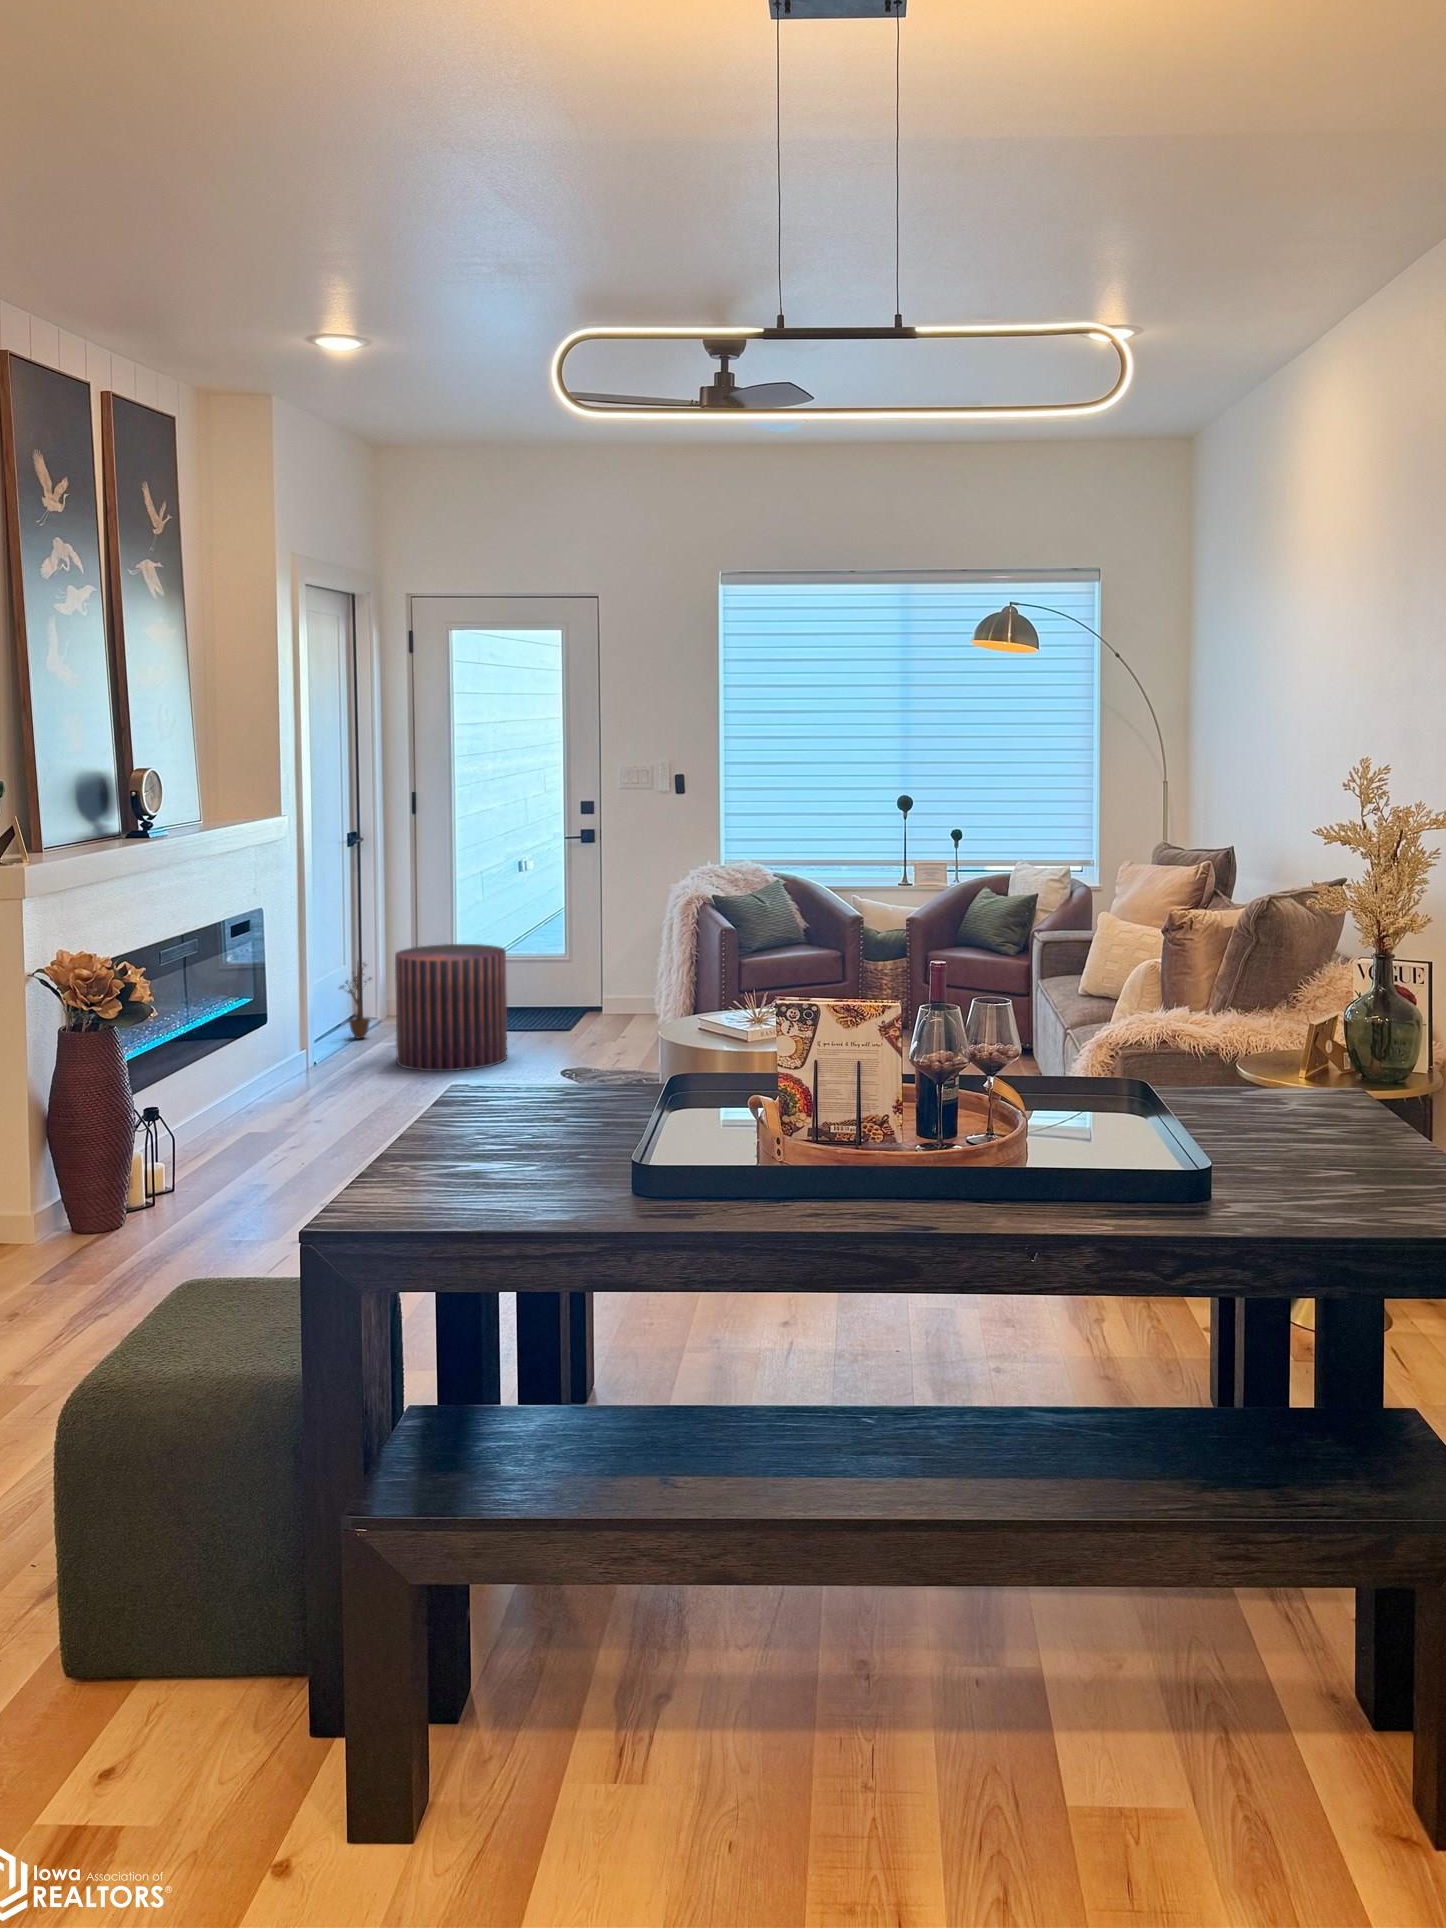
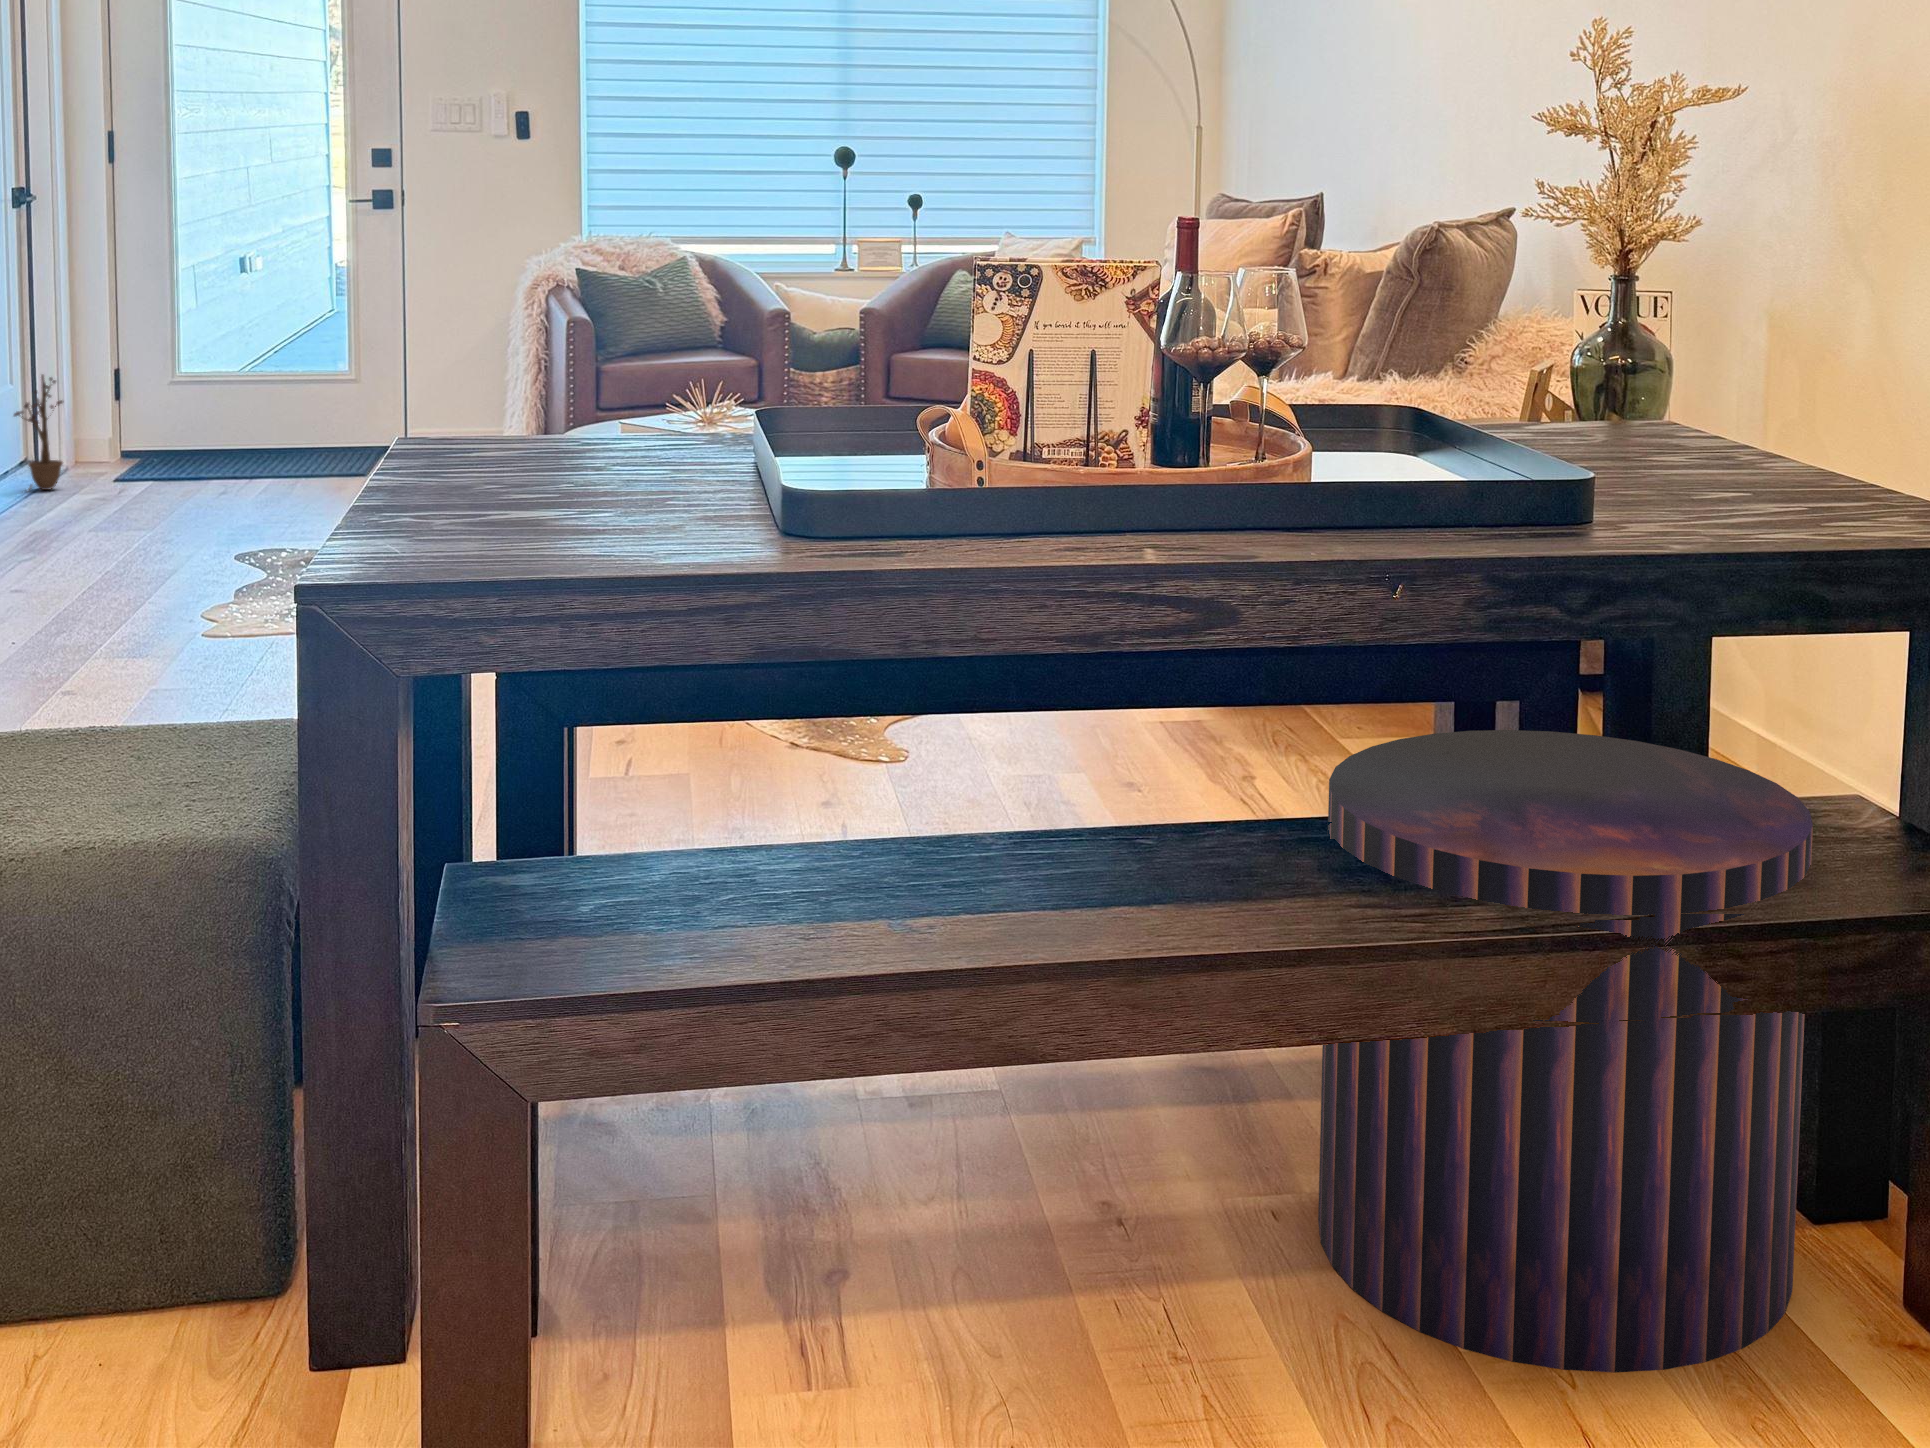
pouf: present [395,944,507,1071] -> present [1318,730,1813,1373]

